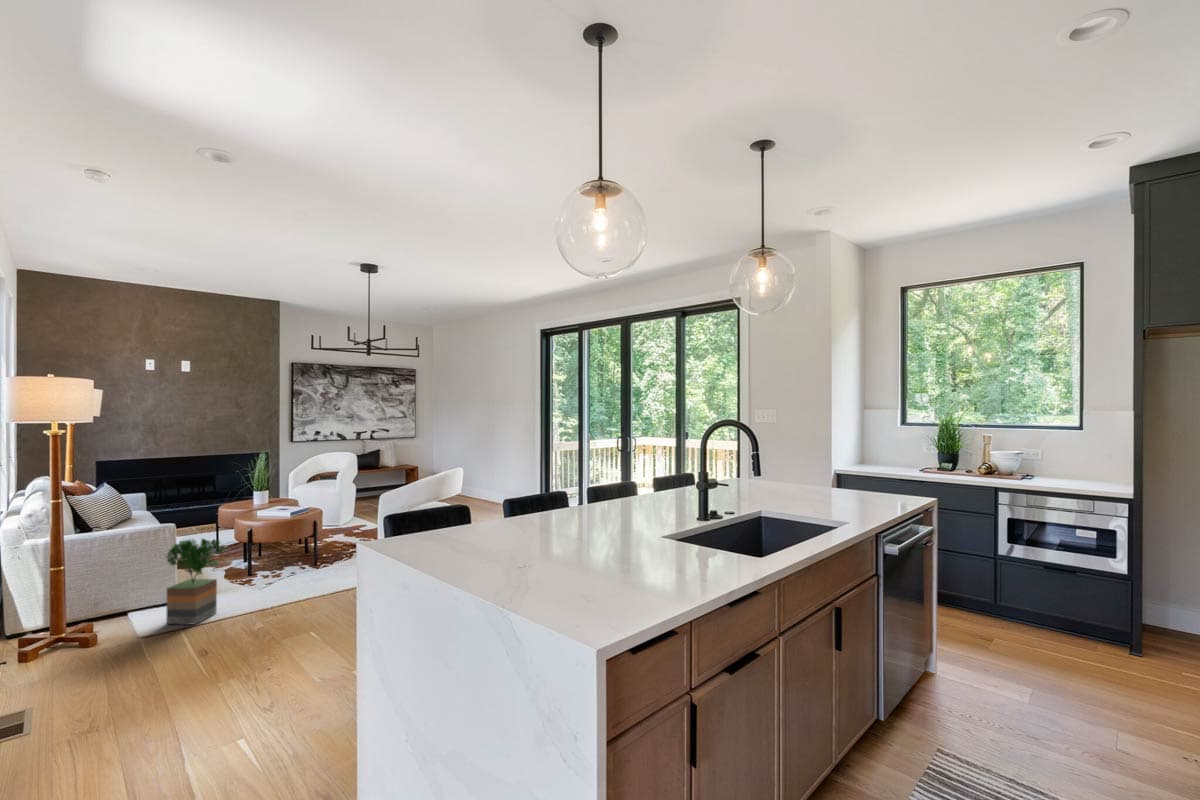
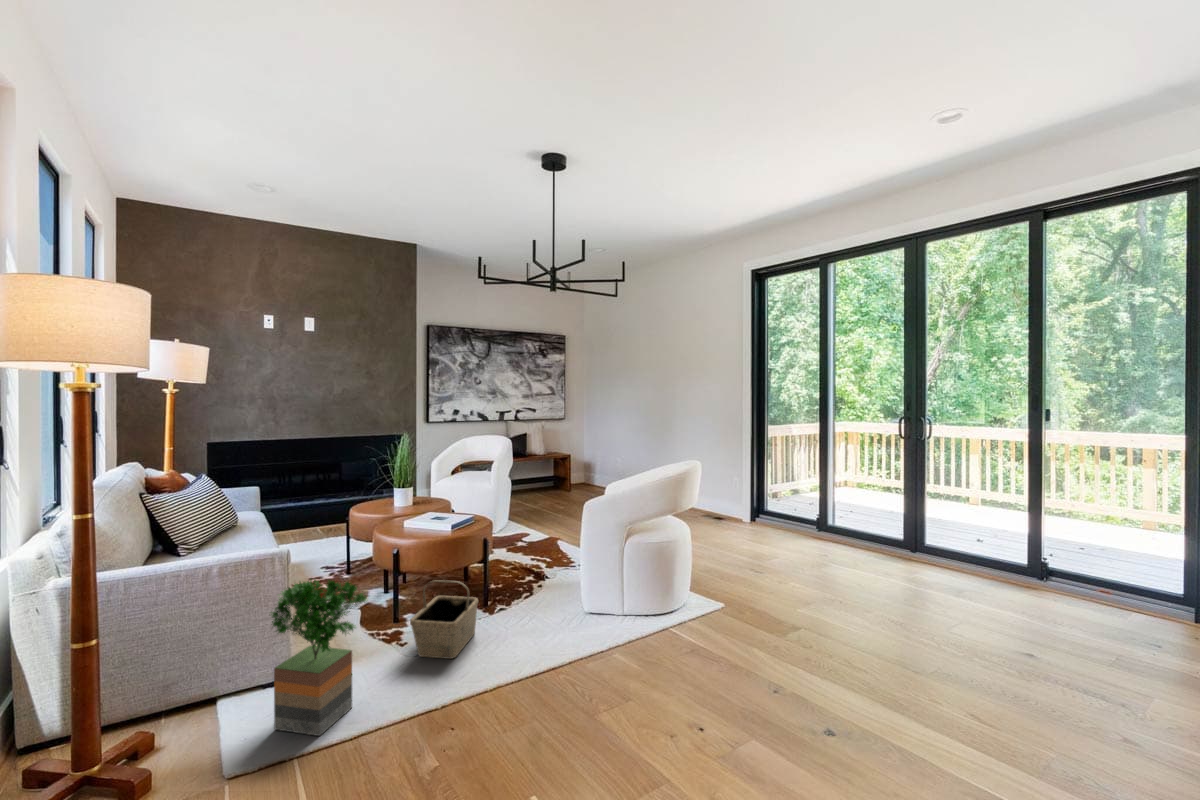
basket: none [258,544,307,591] -> present [410,580,478,659]

